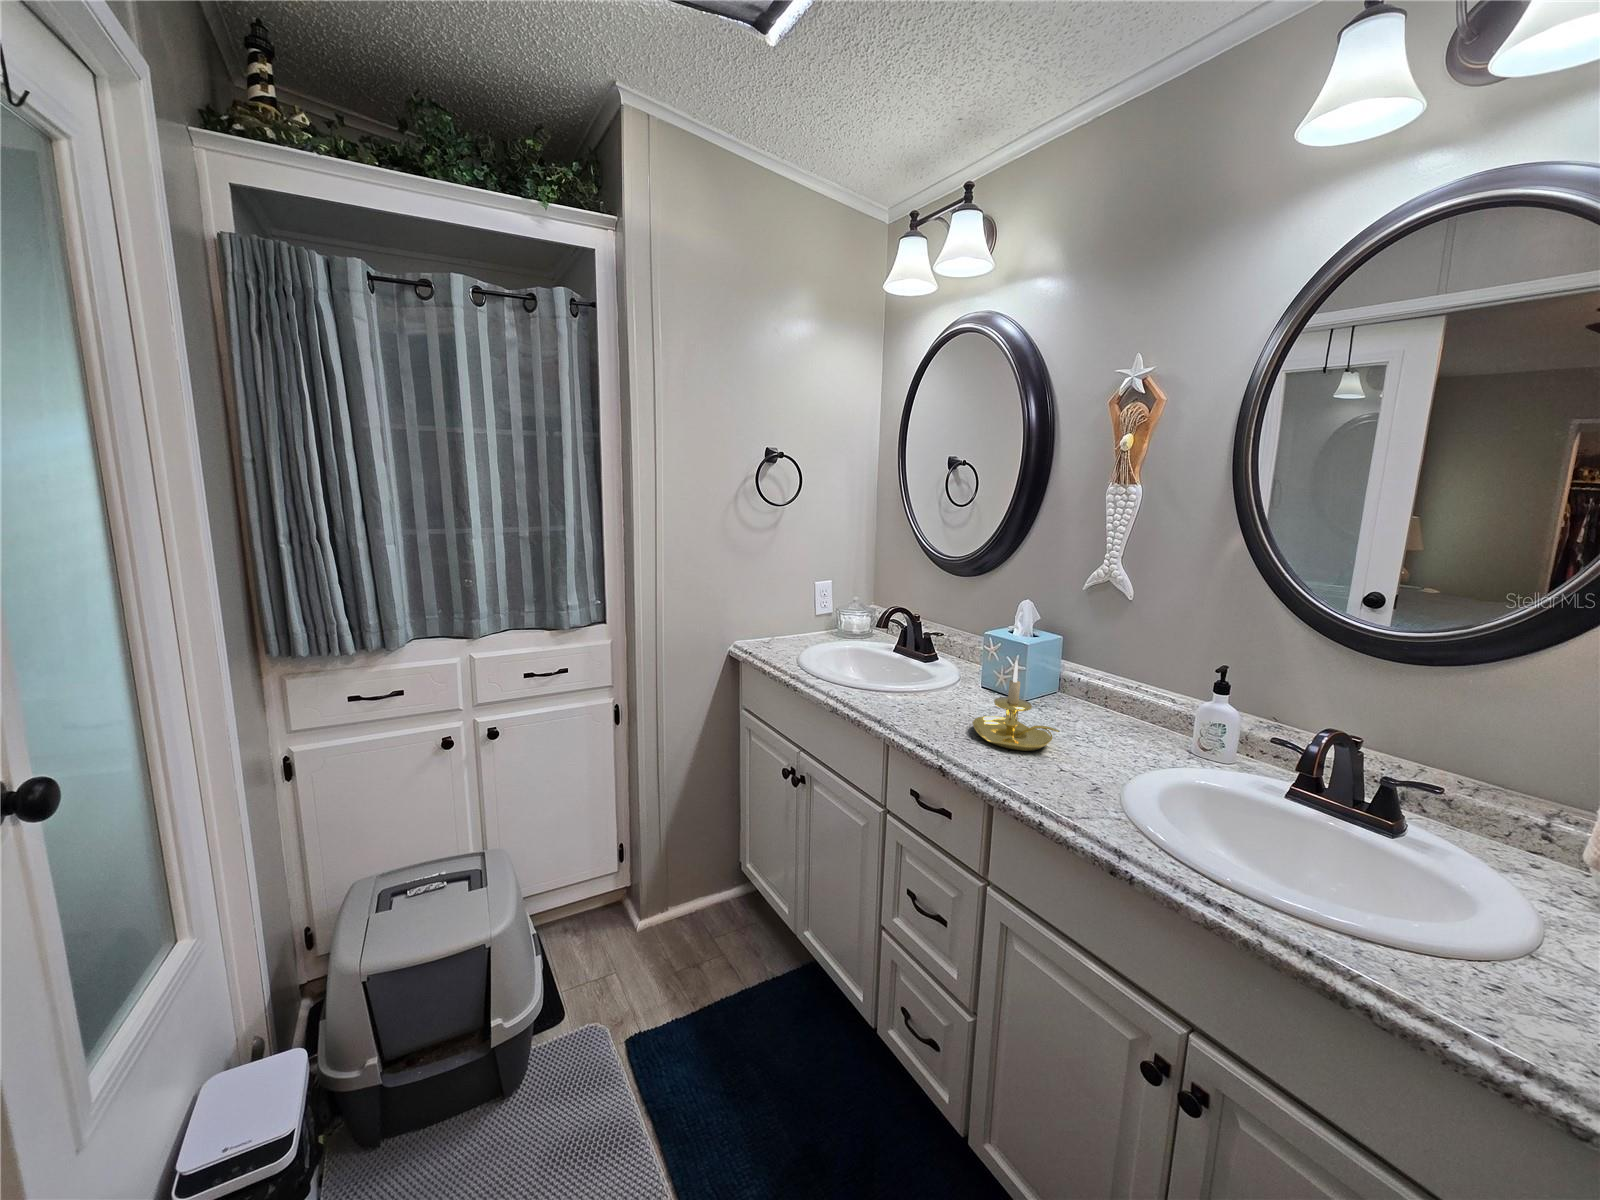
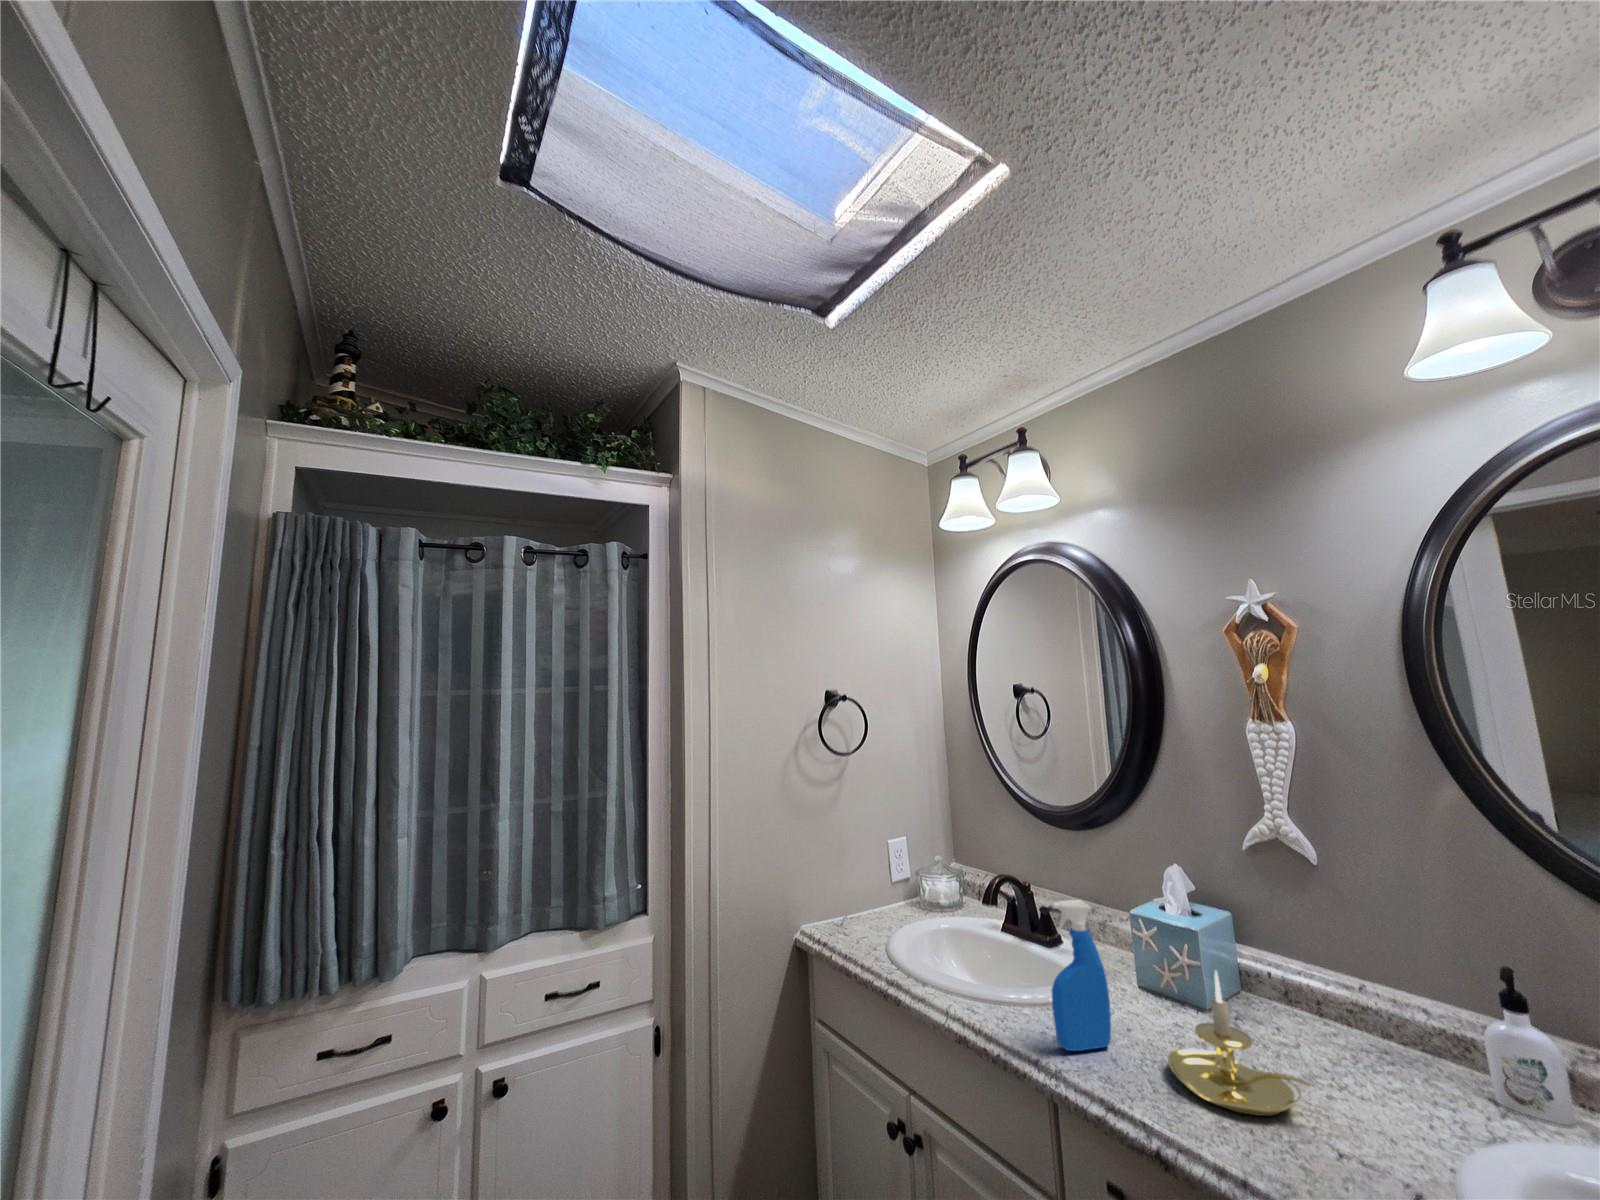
spray bottle: none [899,613,944,716] -> present [1051,900,1111,1051]

